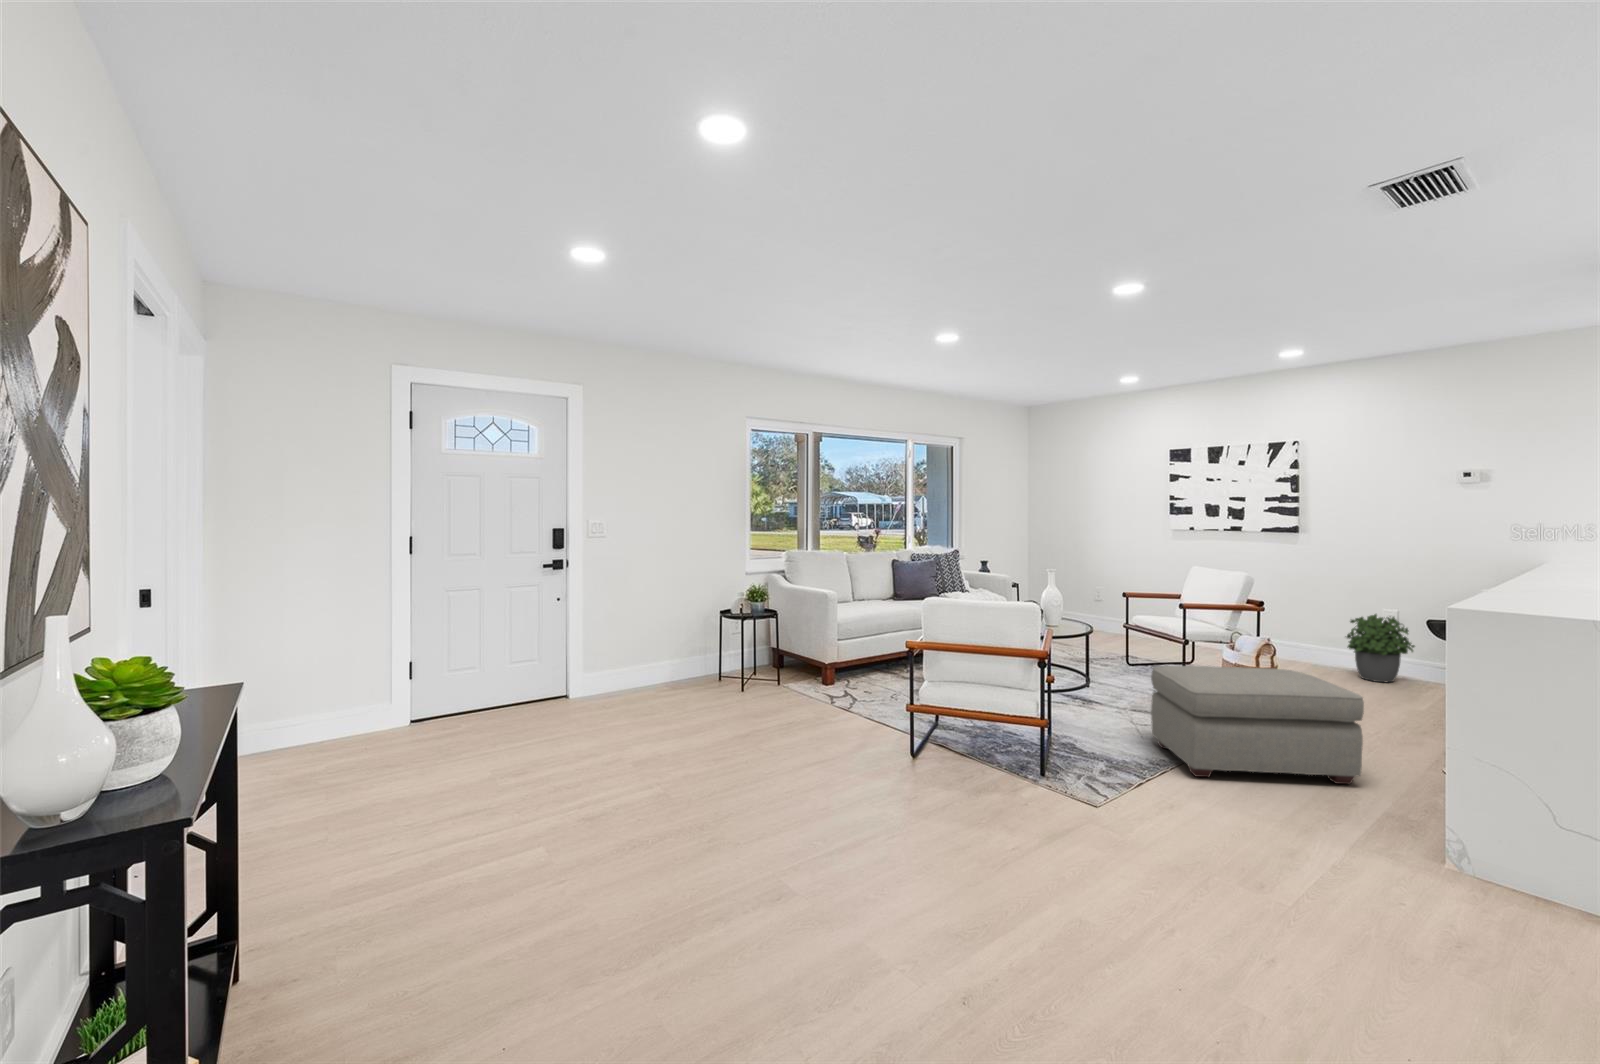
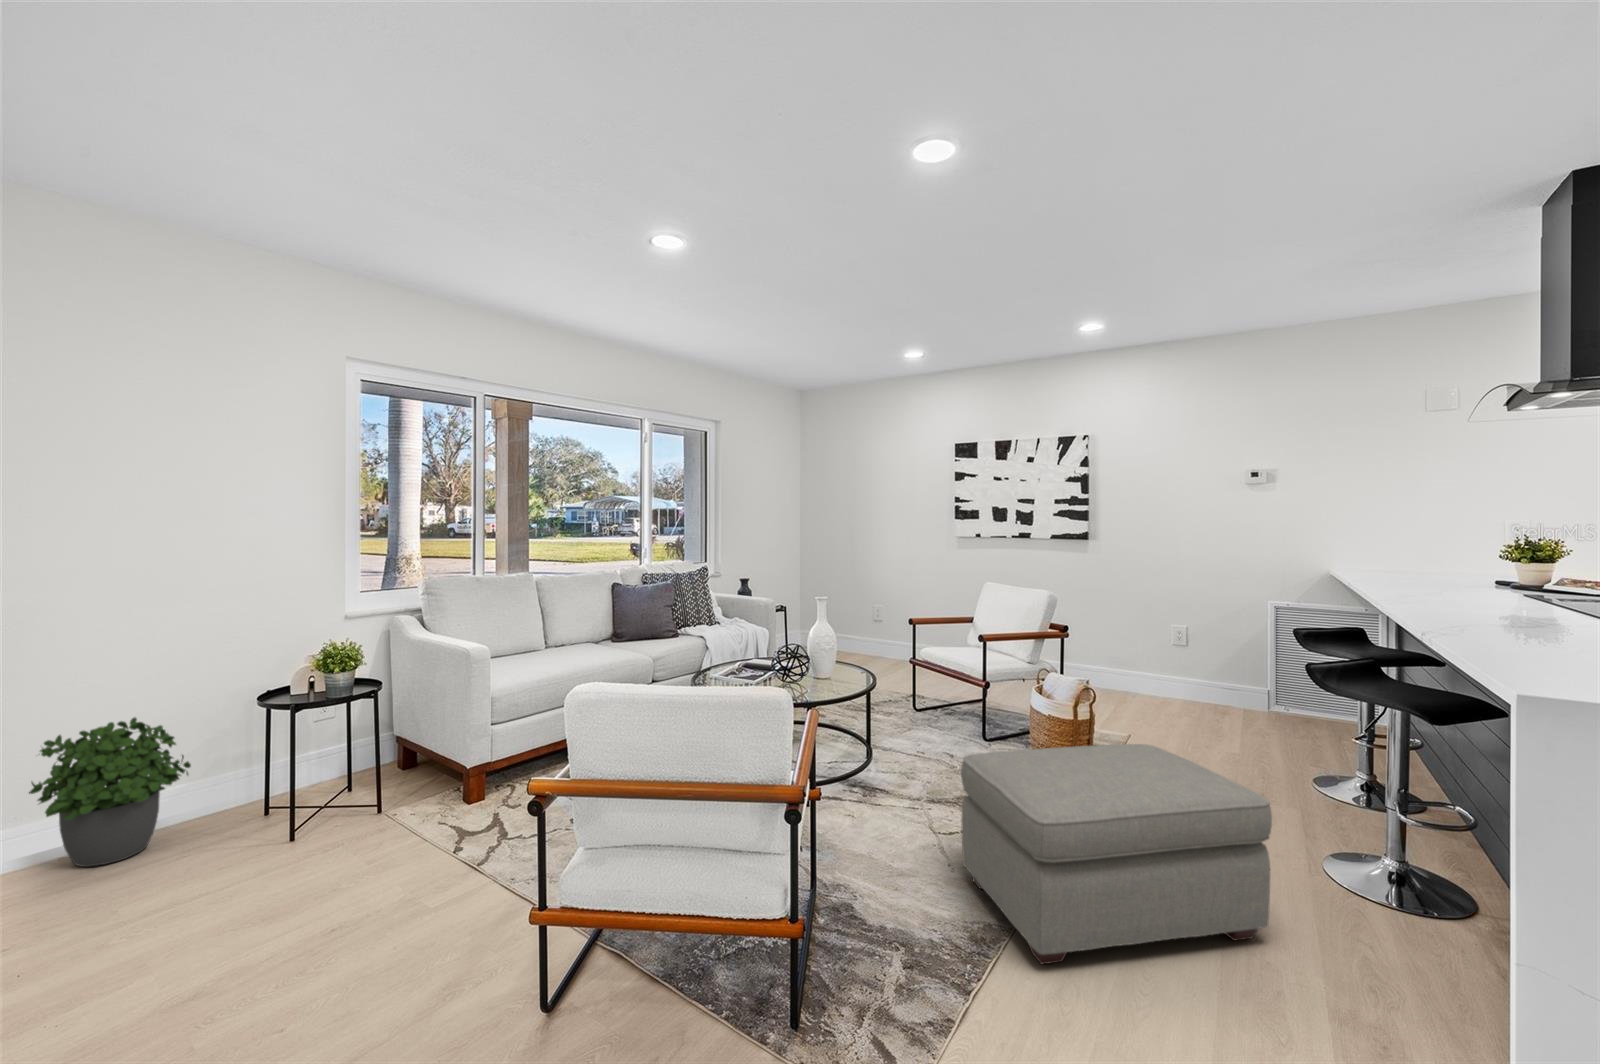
potted plant: present [1347,614,1415,682] -> present [29,718,191,867]

